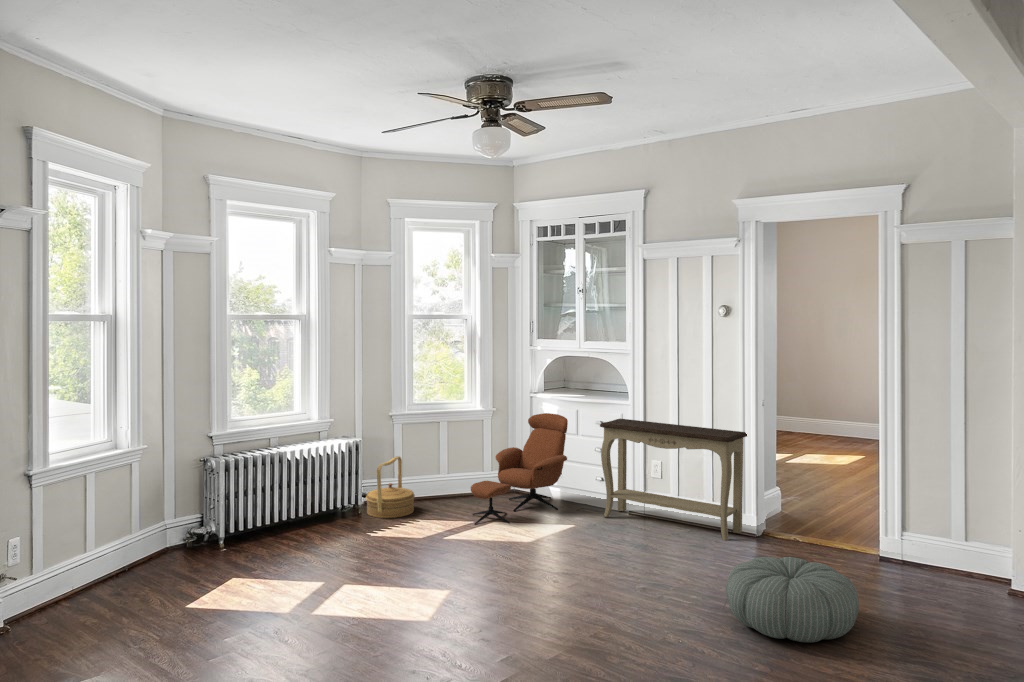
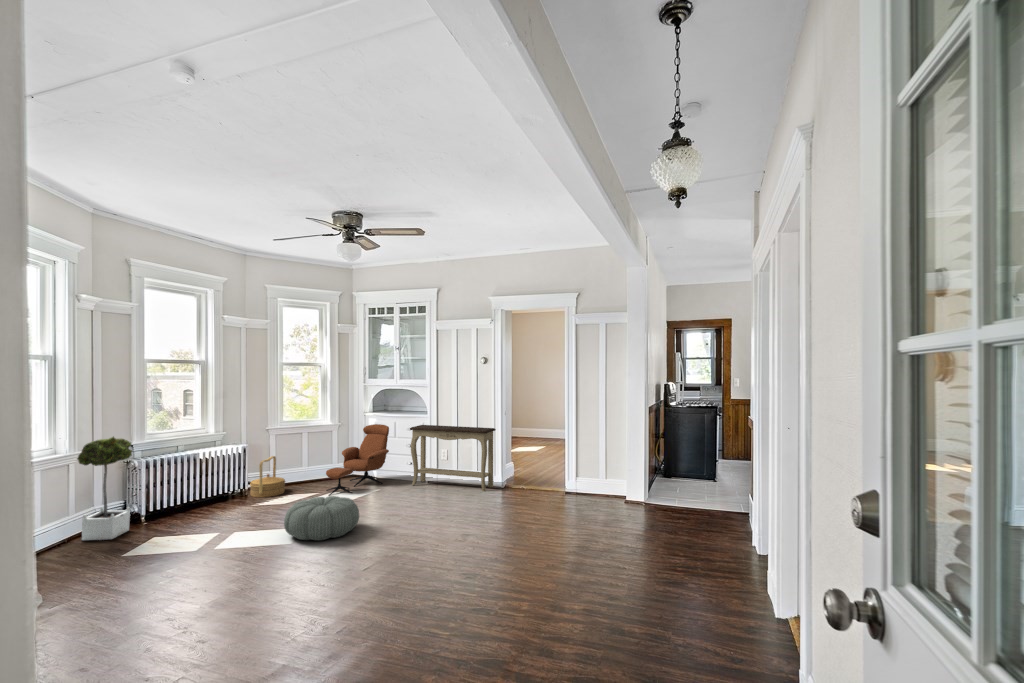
potted tree: none [135,428,205,570] -> present [77,437,132,540]
pouf: present [726,557,859,642] -> present [284,496,359,541]

